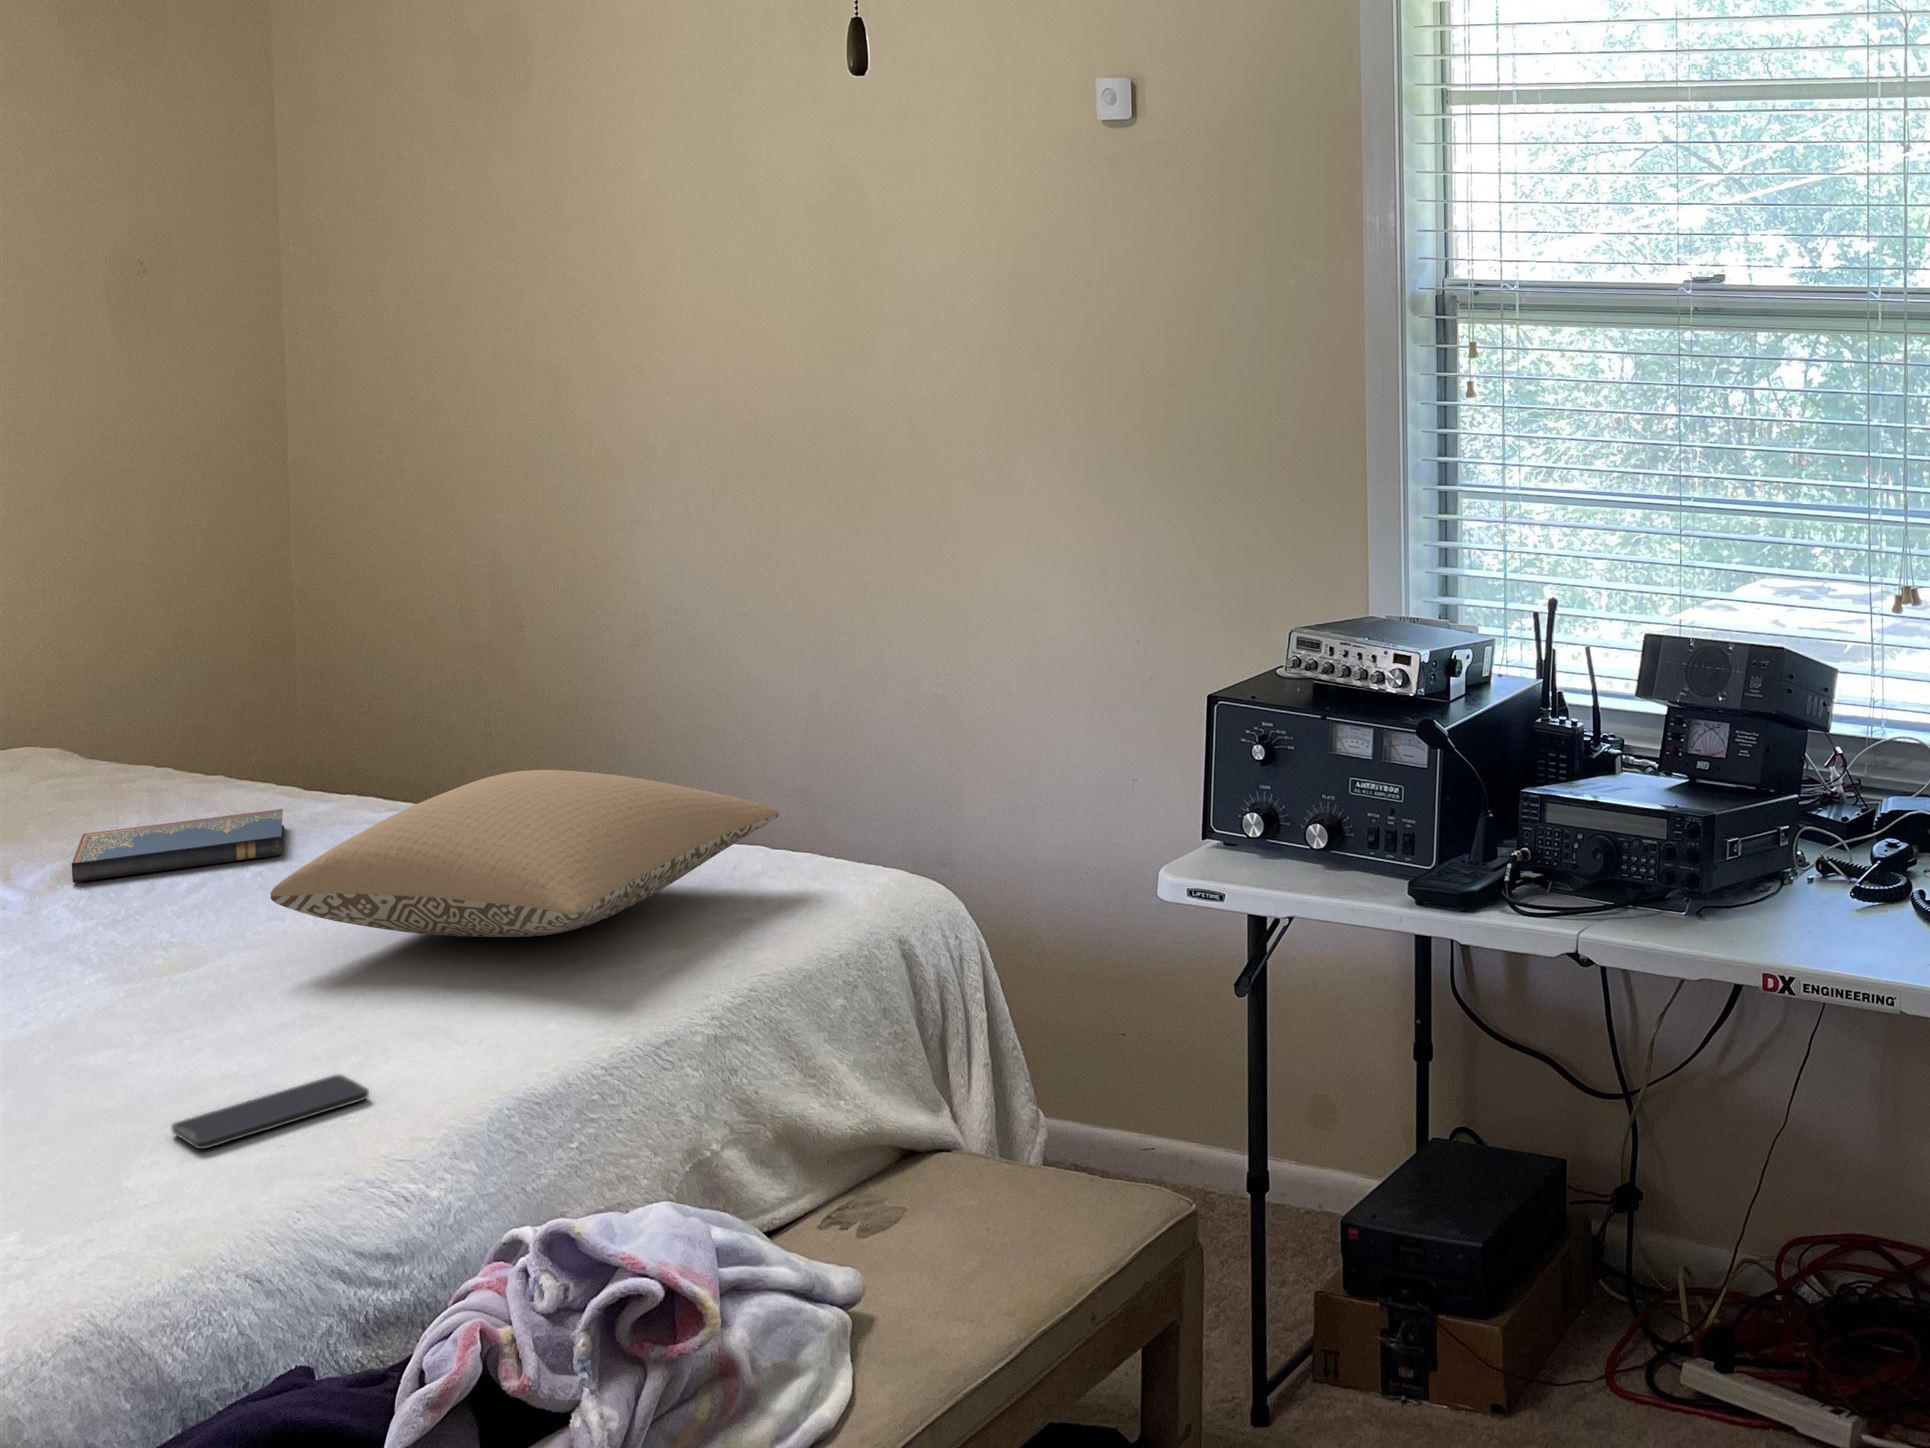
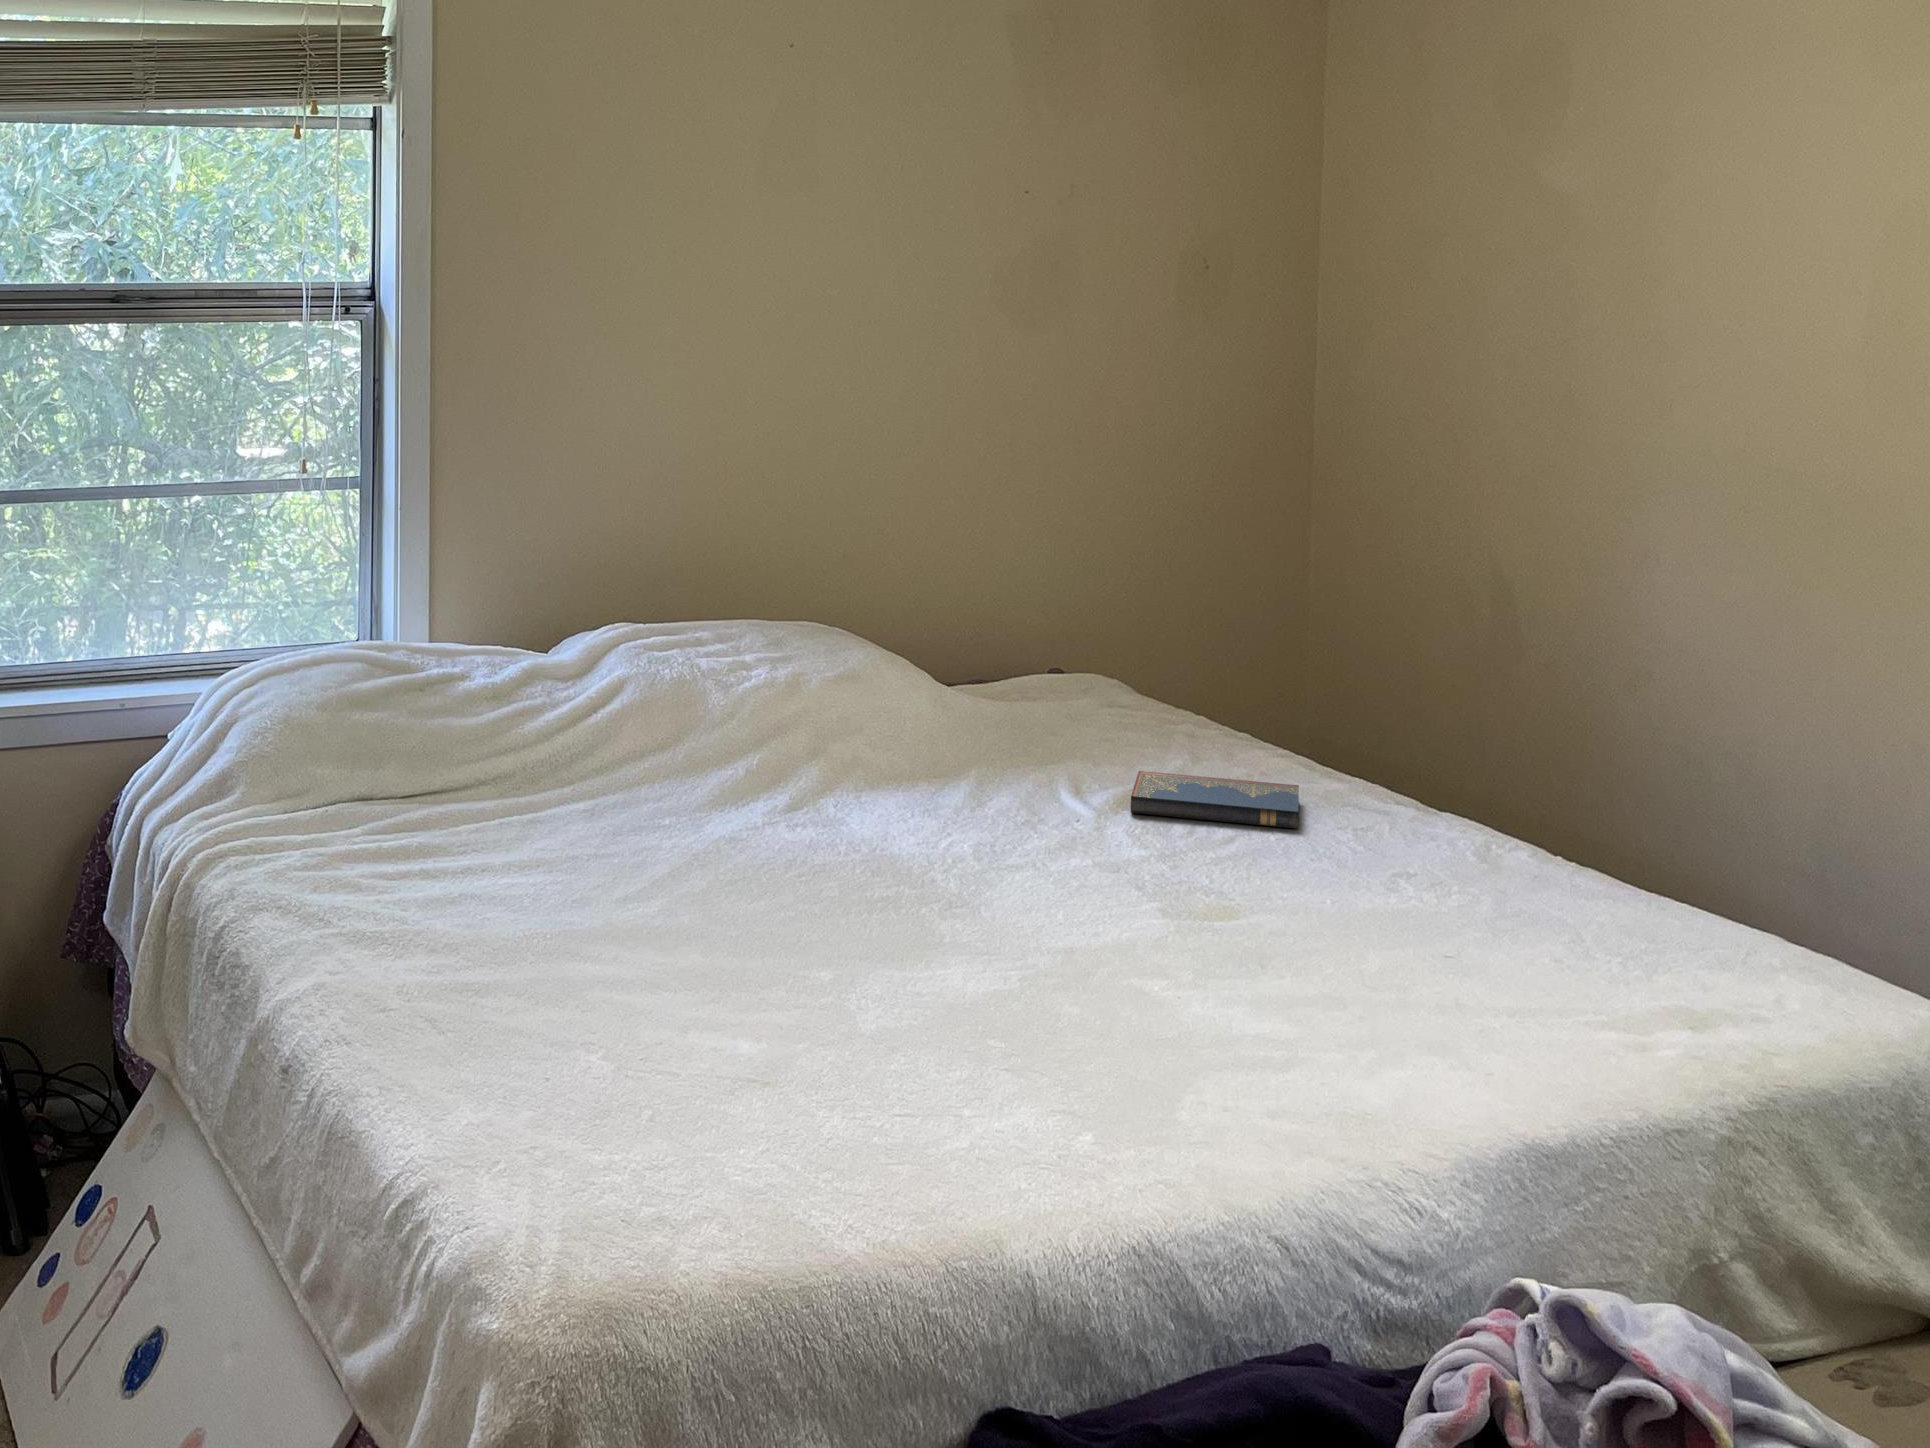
pillow: present [270,770,779,937] -> none [1296,804,1799,976]
smartphone: present [172,1074,369,1149] -> none [1213,1062,1382,1098]

